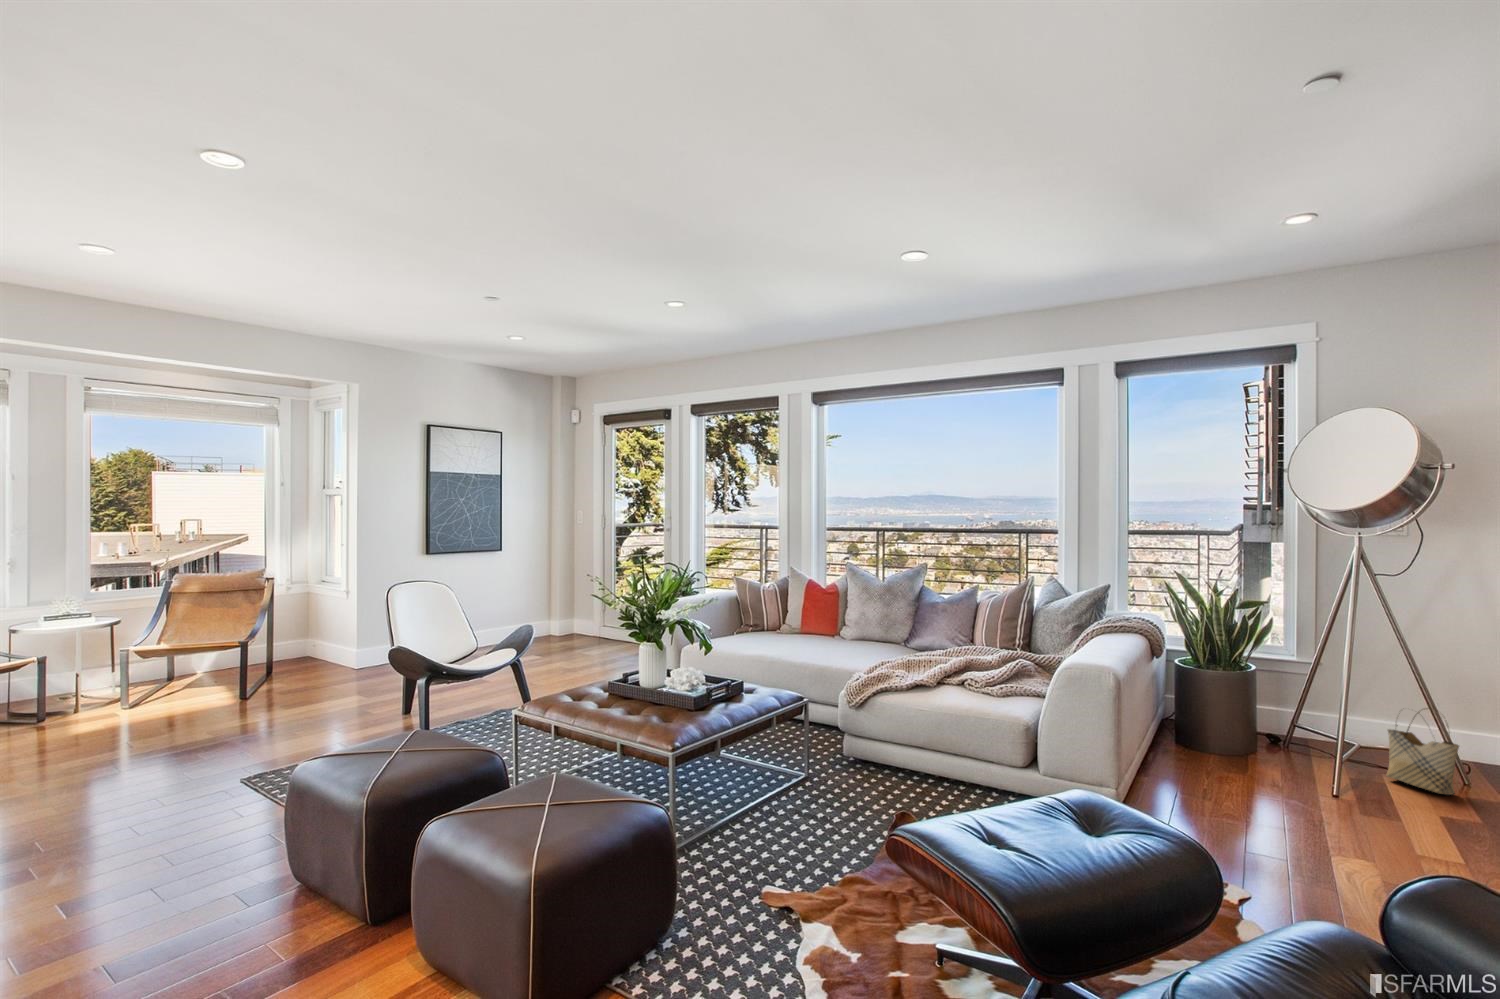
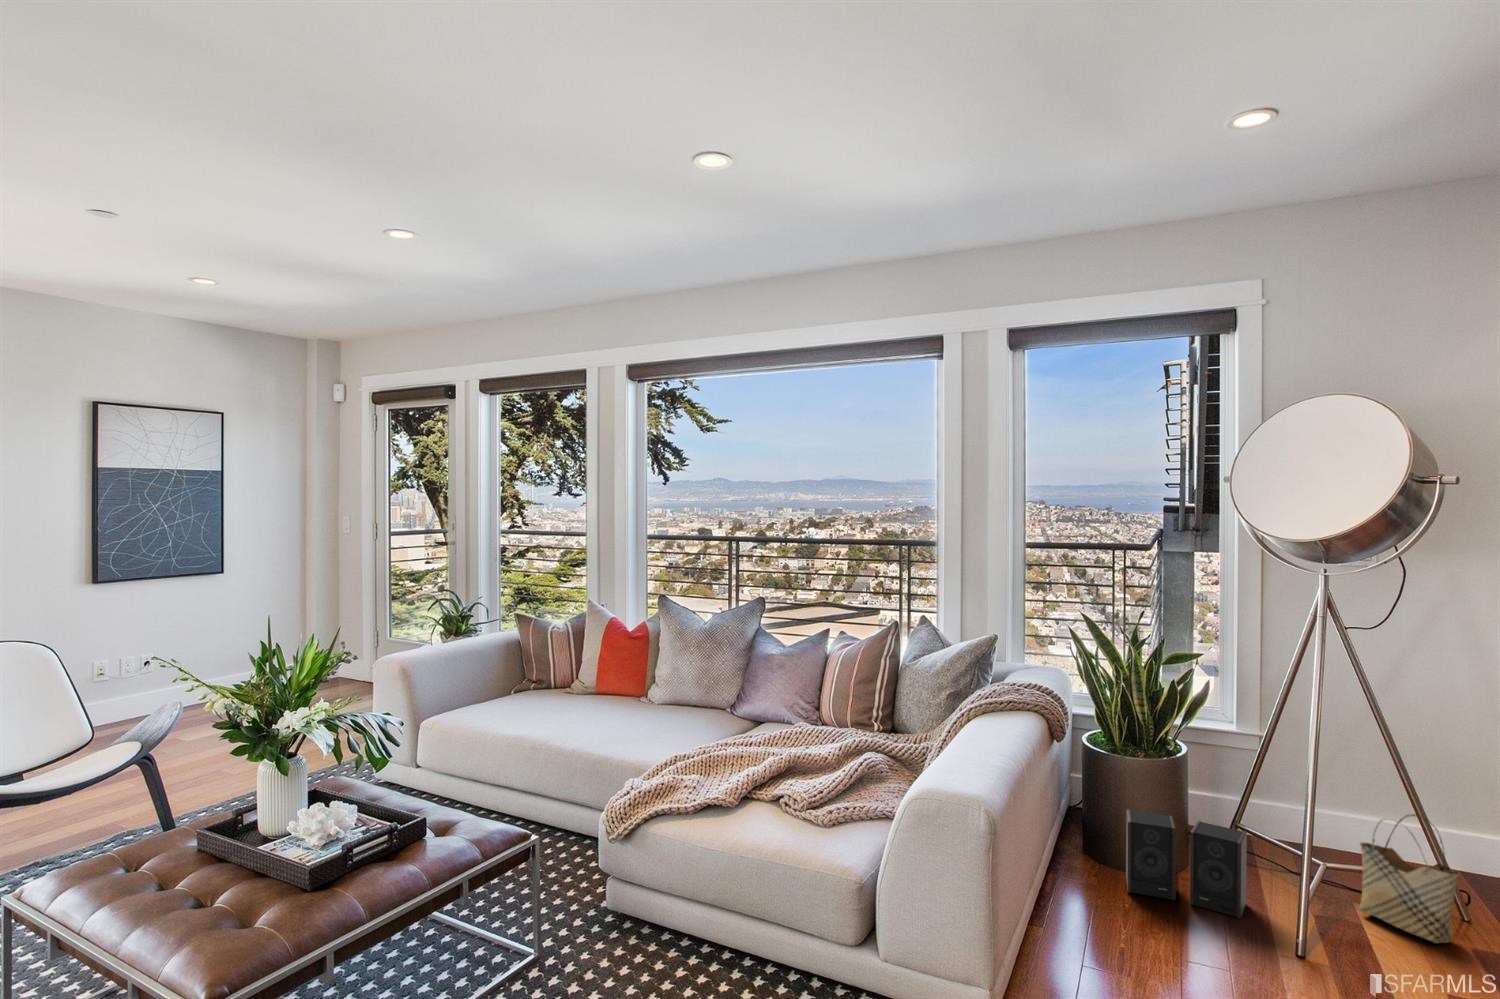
speaker: none [1209,707,1300,779] -> present [1126,810,1247,919]

